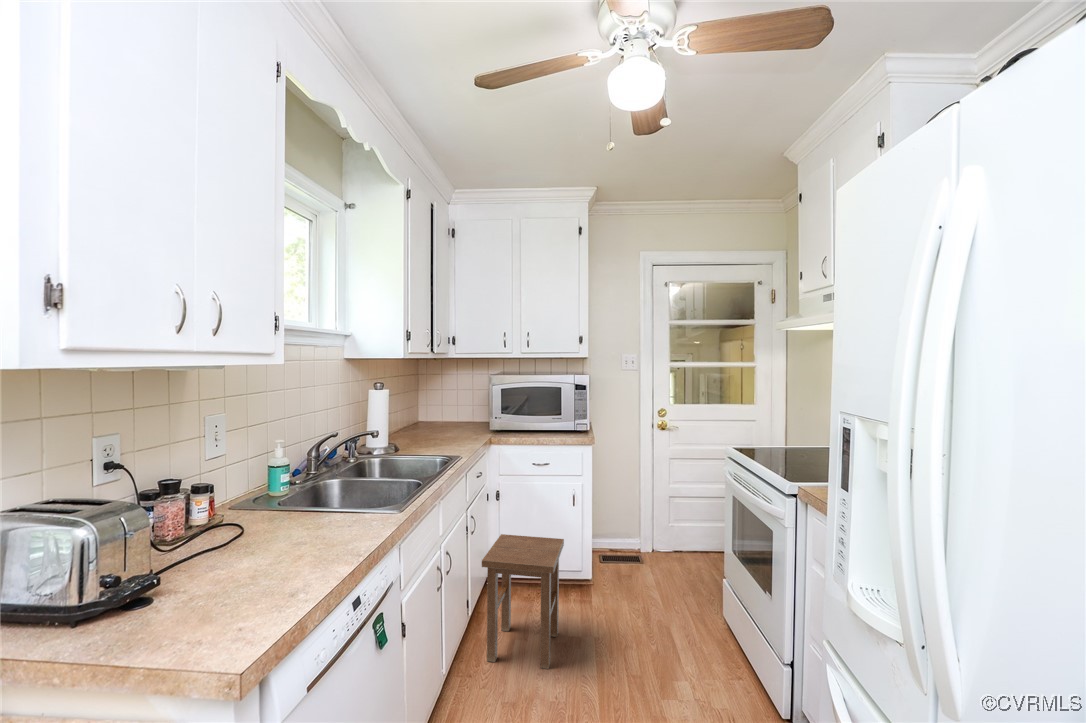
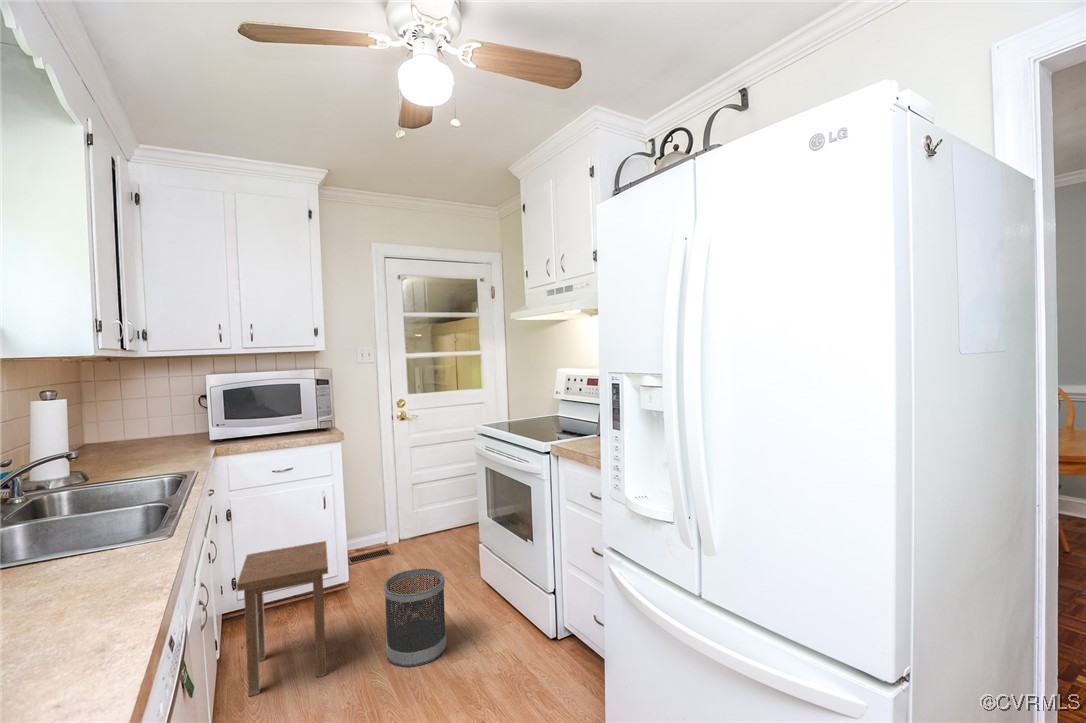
wastebasket: none [605,591,668,701] -> present [384,568,447,667]

